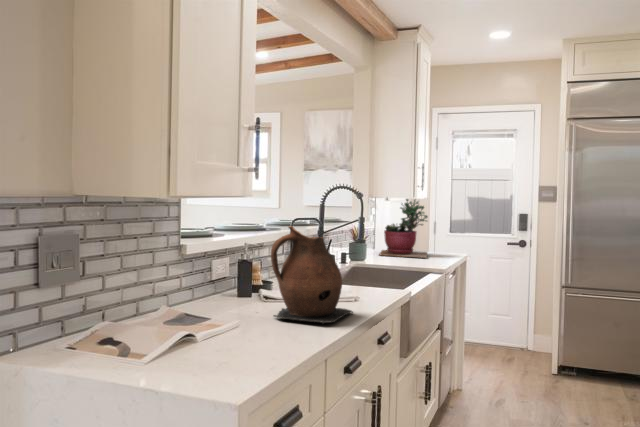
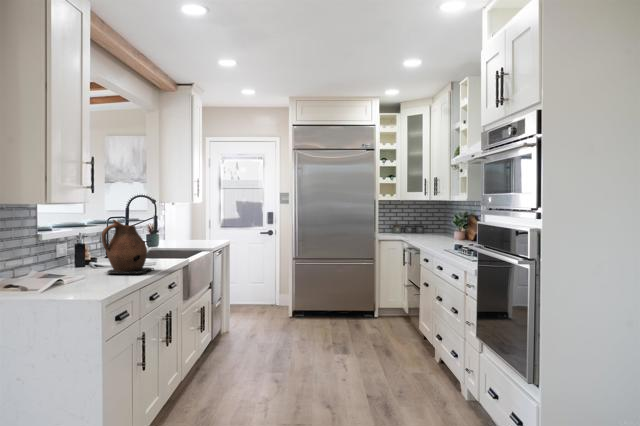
succulent plant: present [379,199,427,258] -> none [169,203,203,242]

